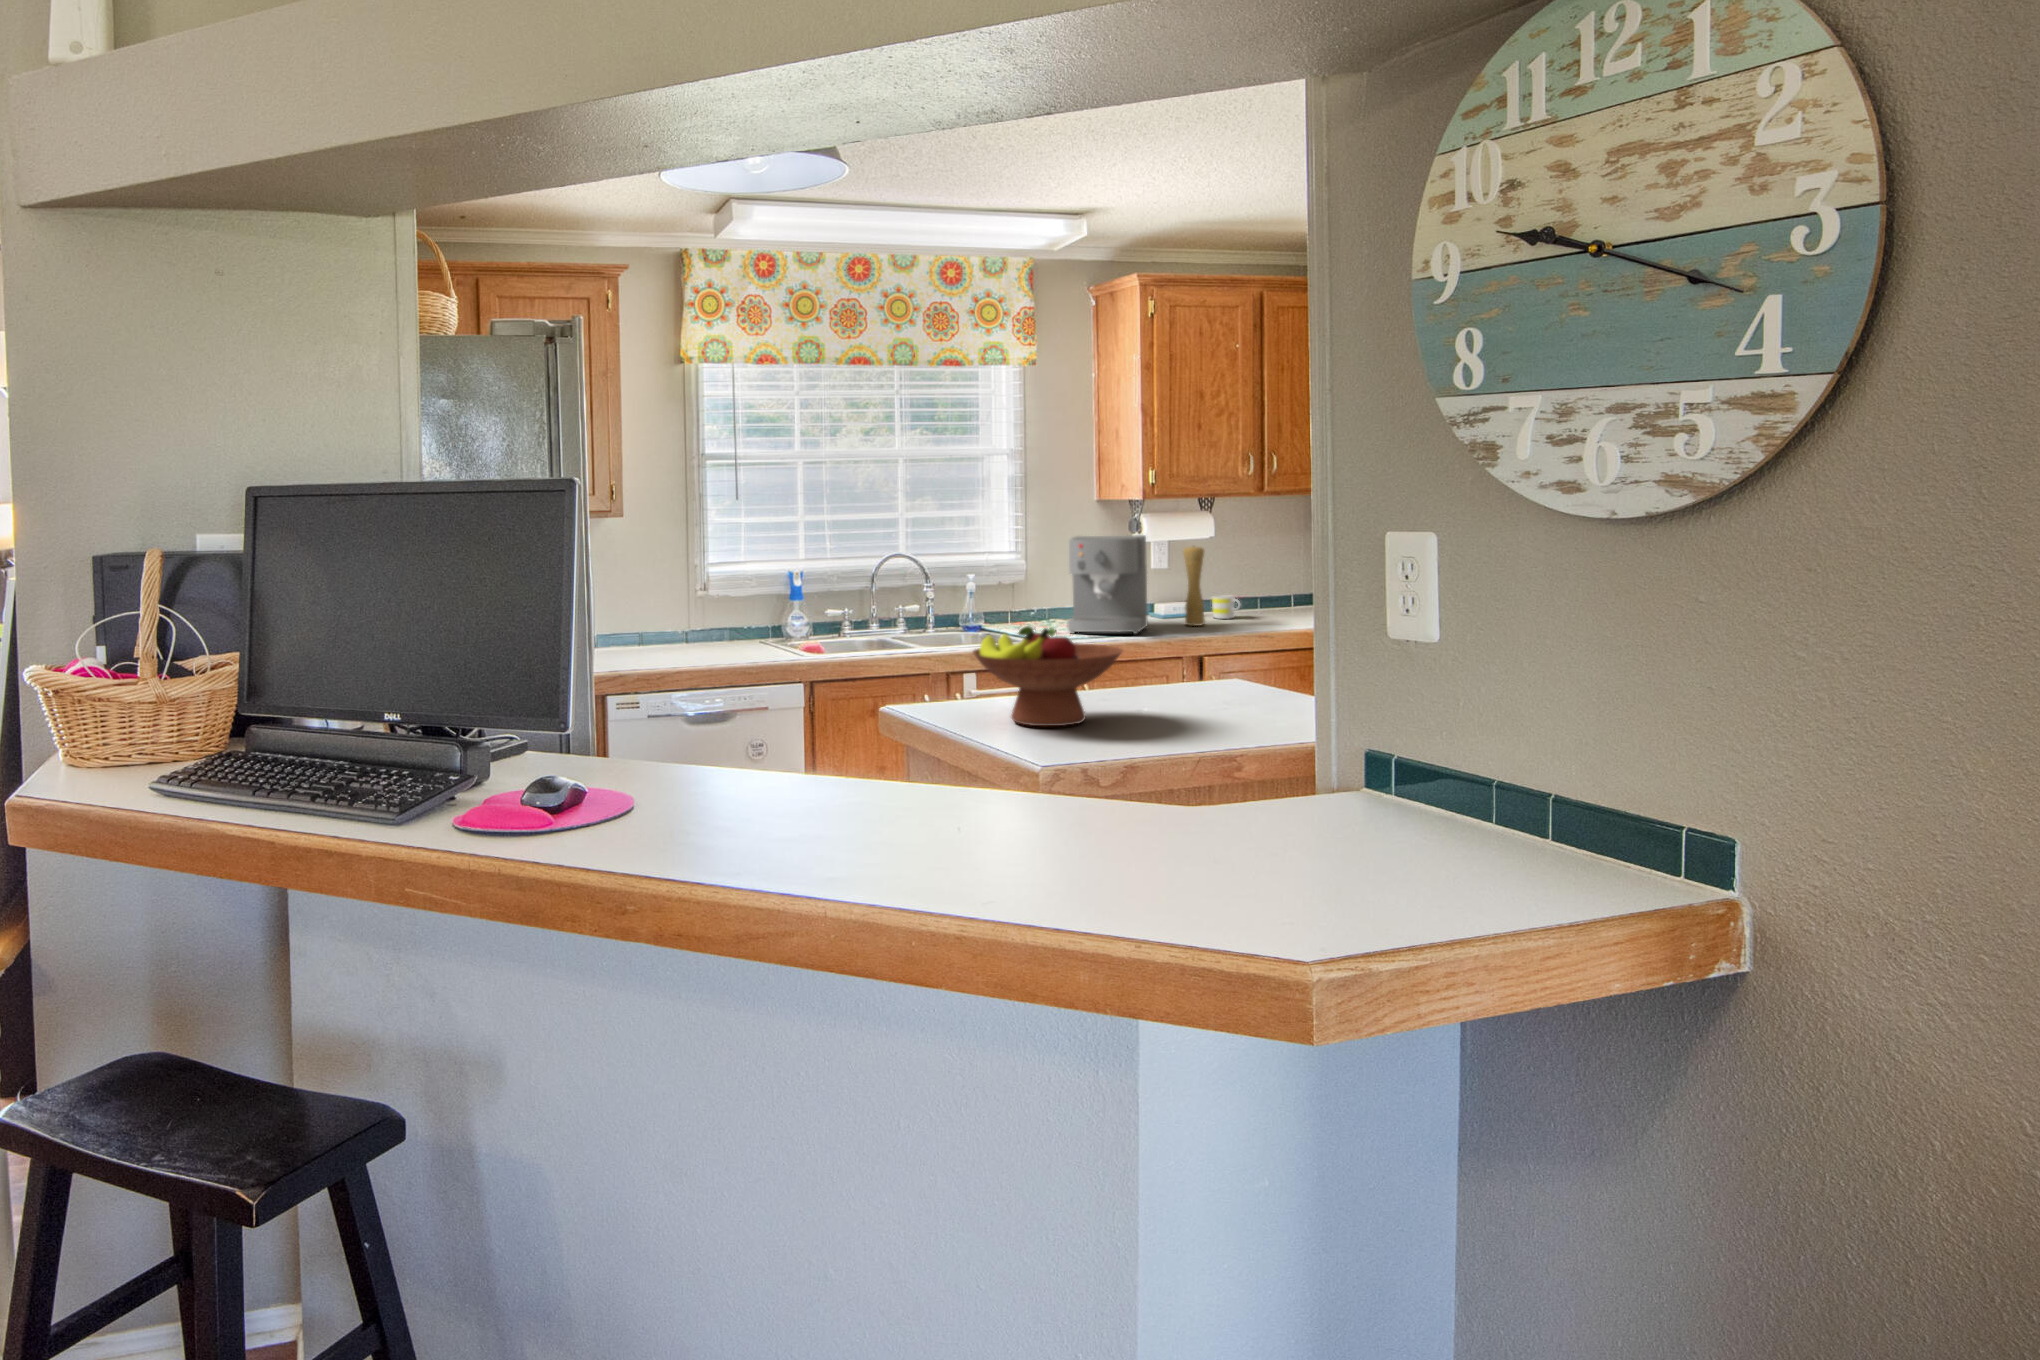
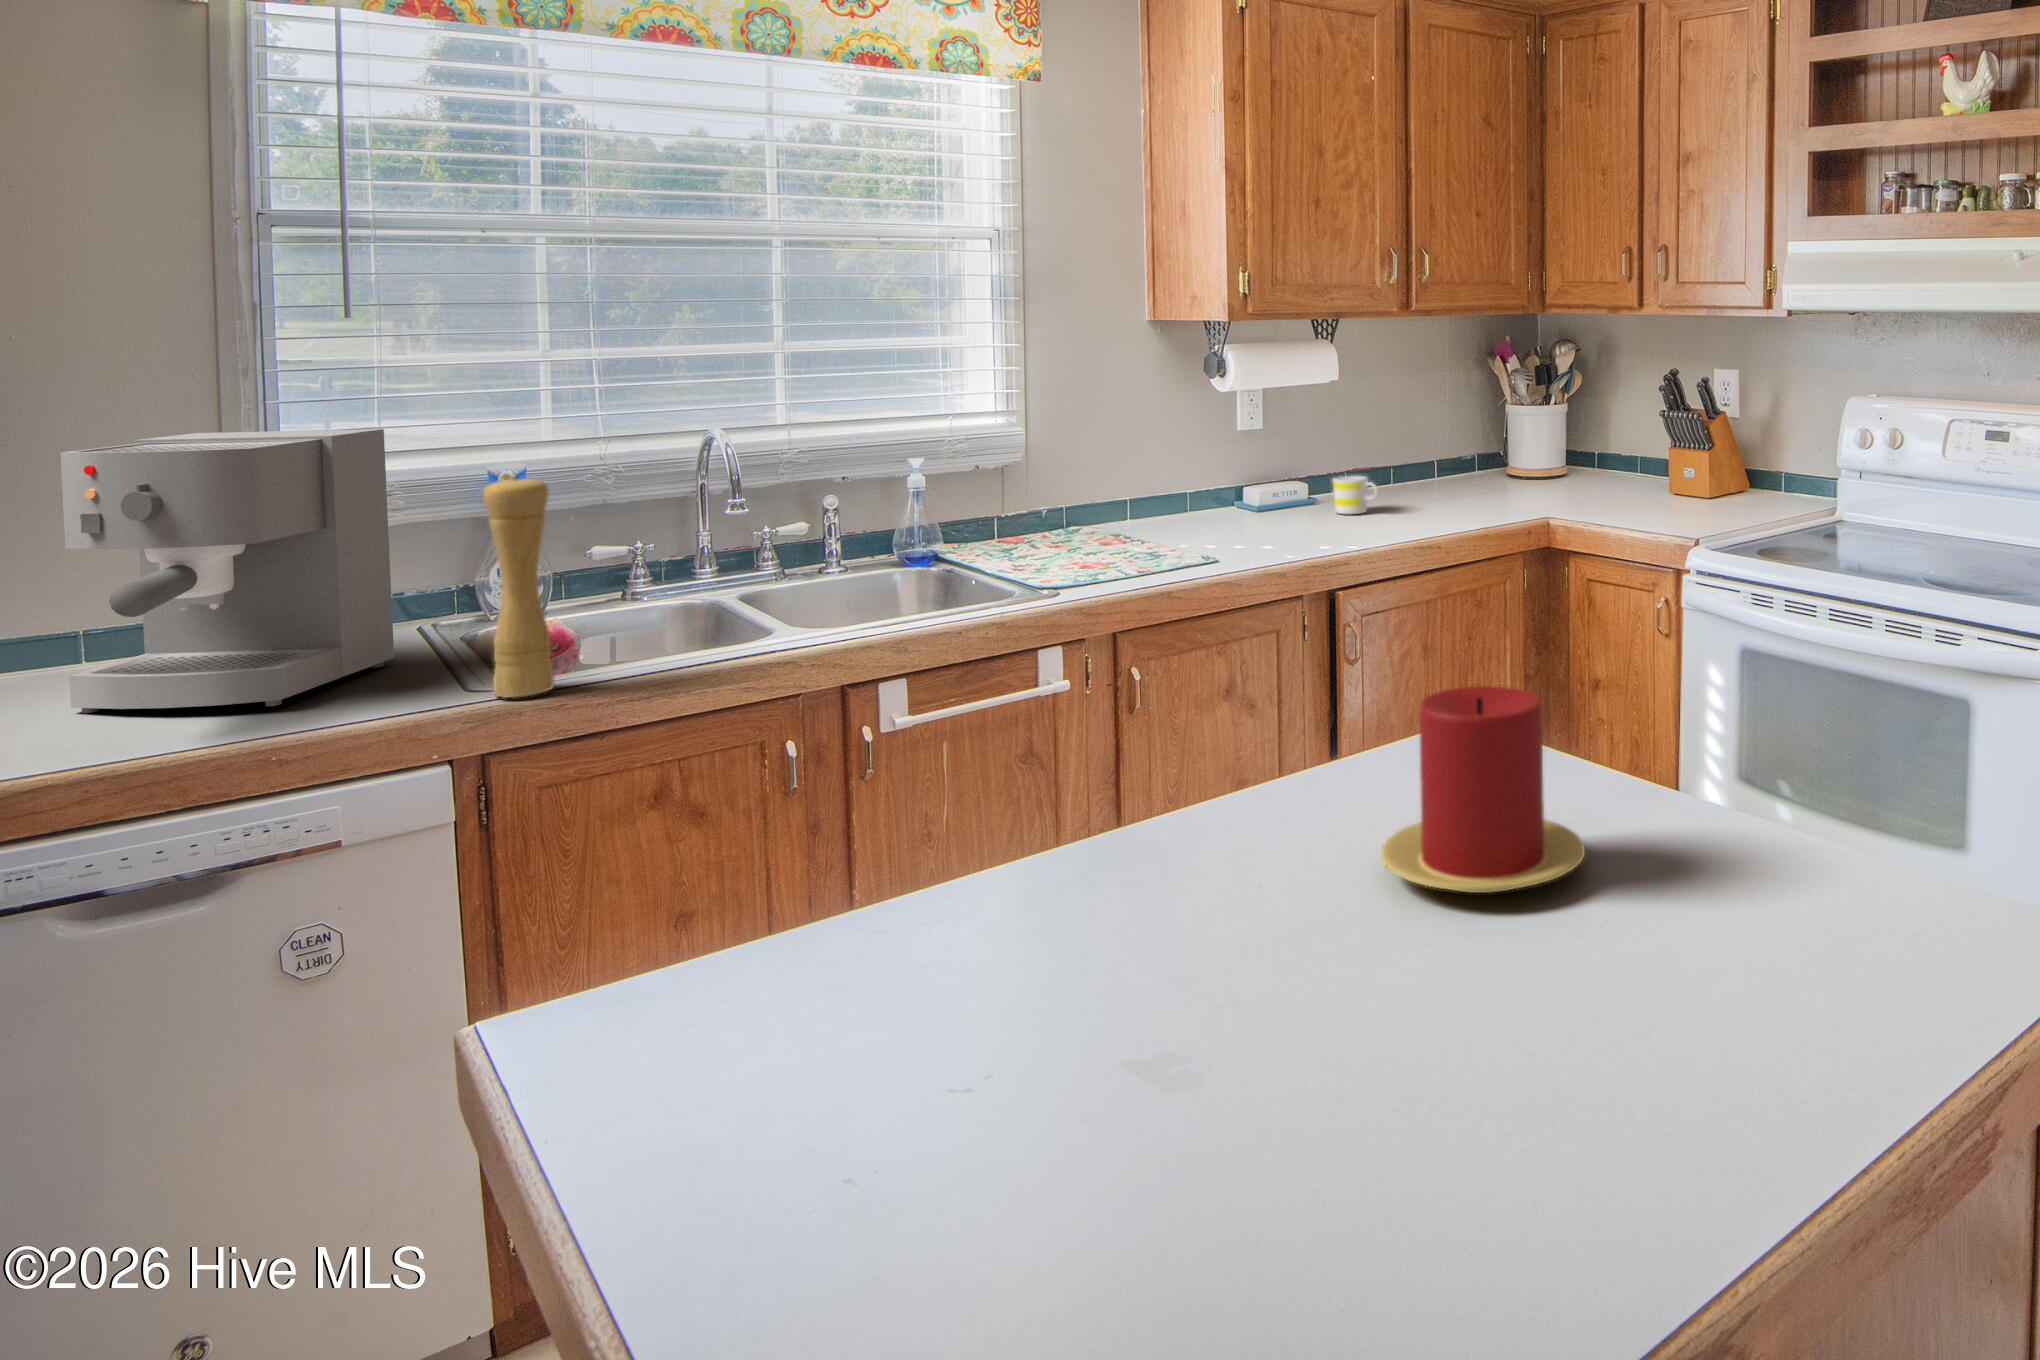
coffee maker: present [1067,535,1148,634] -> present [60,429,394,713]
pepper mill: present [1183,546,1205,626] -> present [483,476,554,698]
fruit bowl: present [973,626,1123,726] -> none [803,747,1293,1094]
candle: none [1168,636,1252,709] -> present [1381,686,1585,893]

